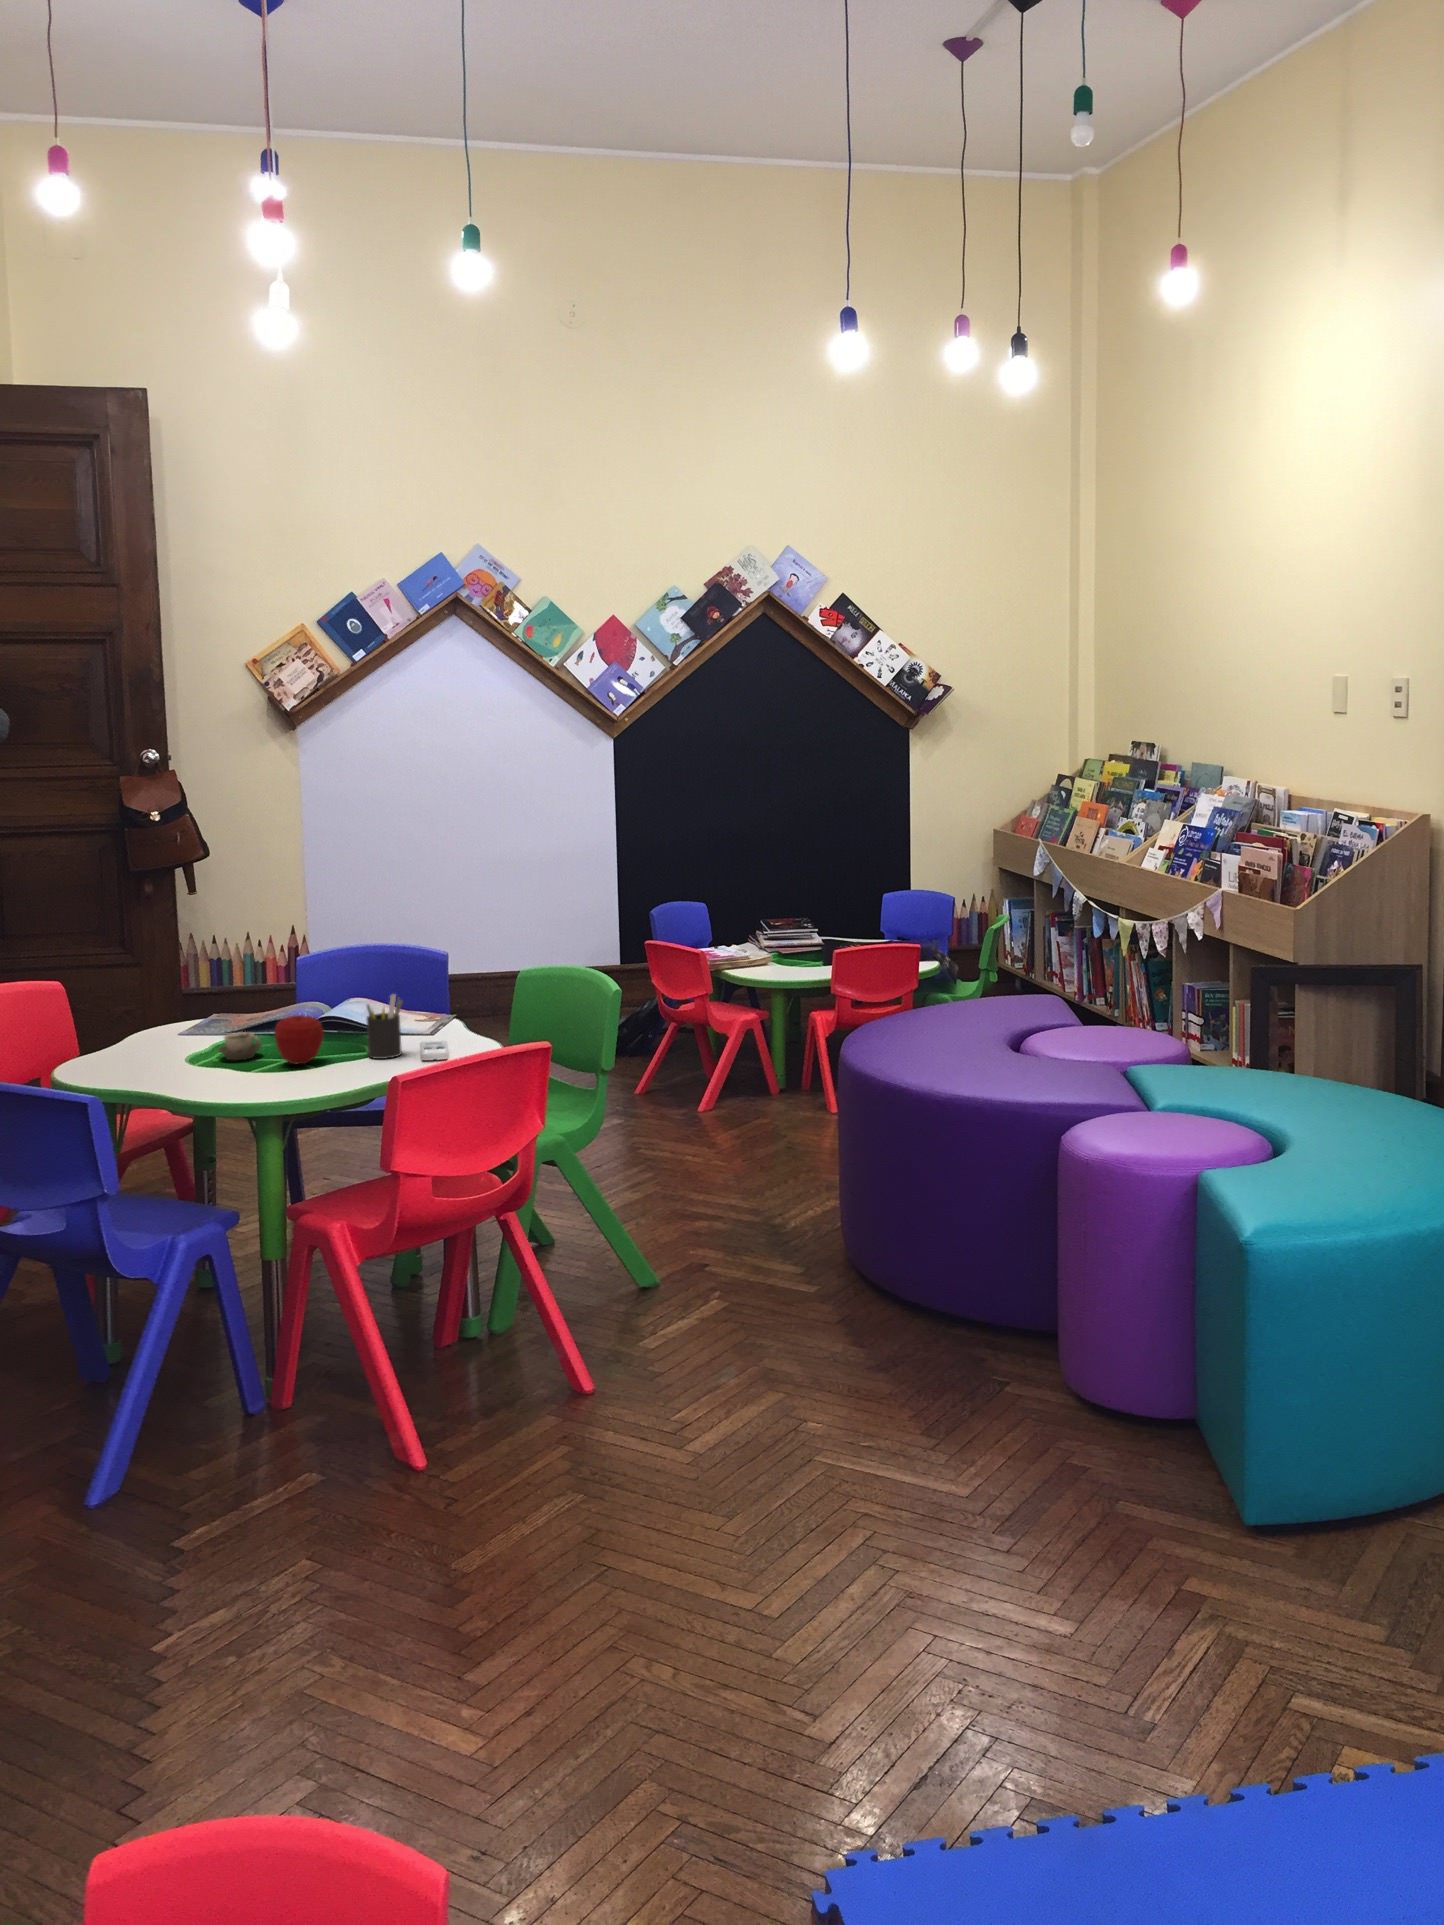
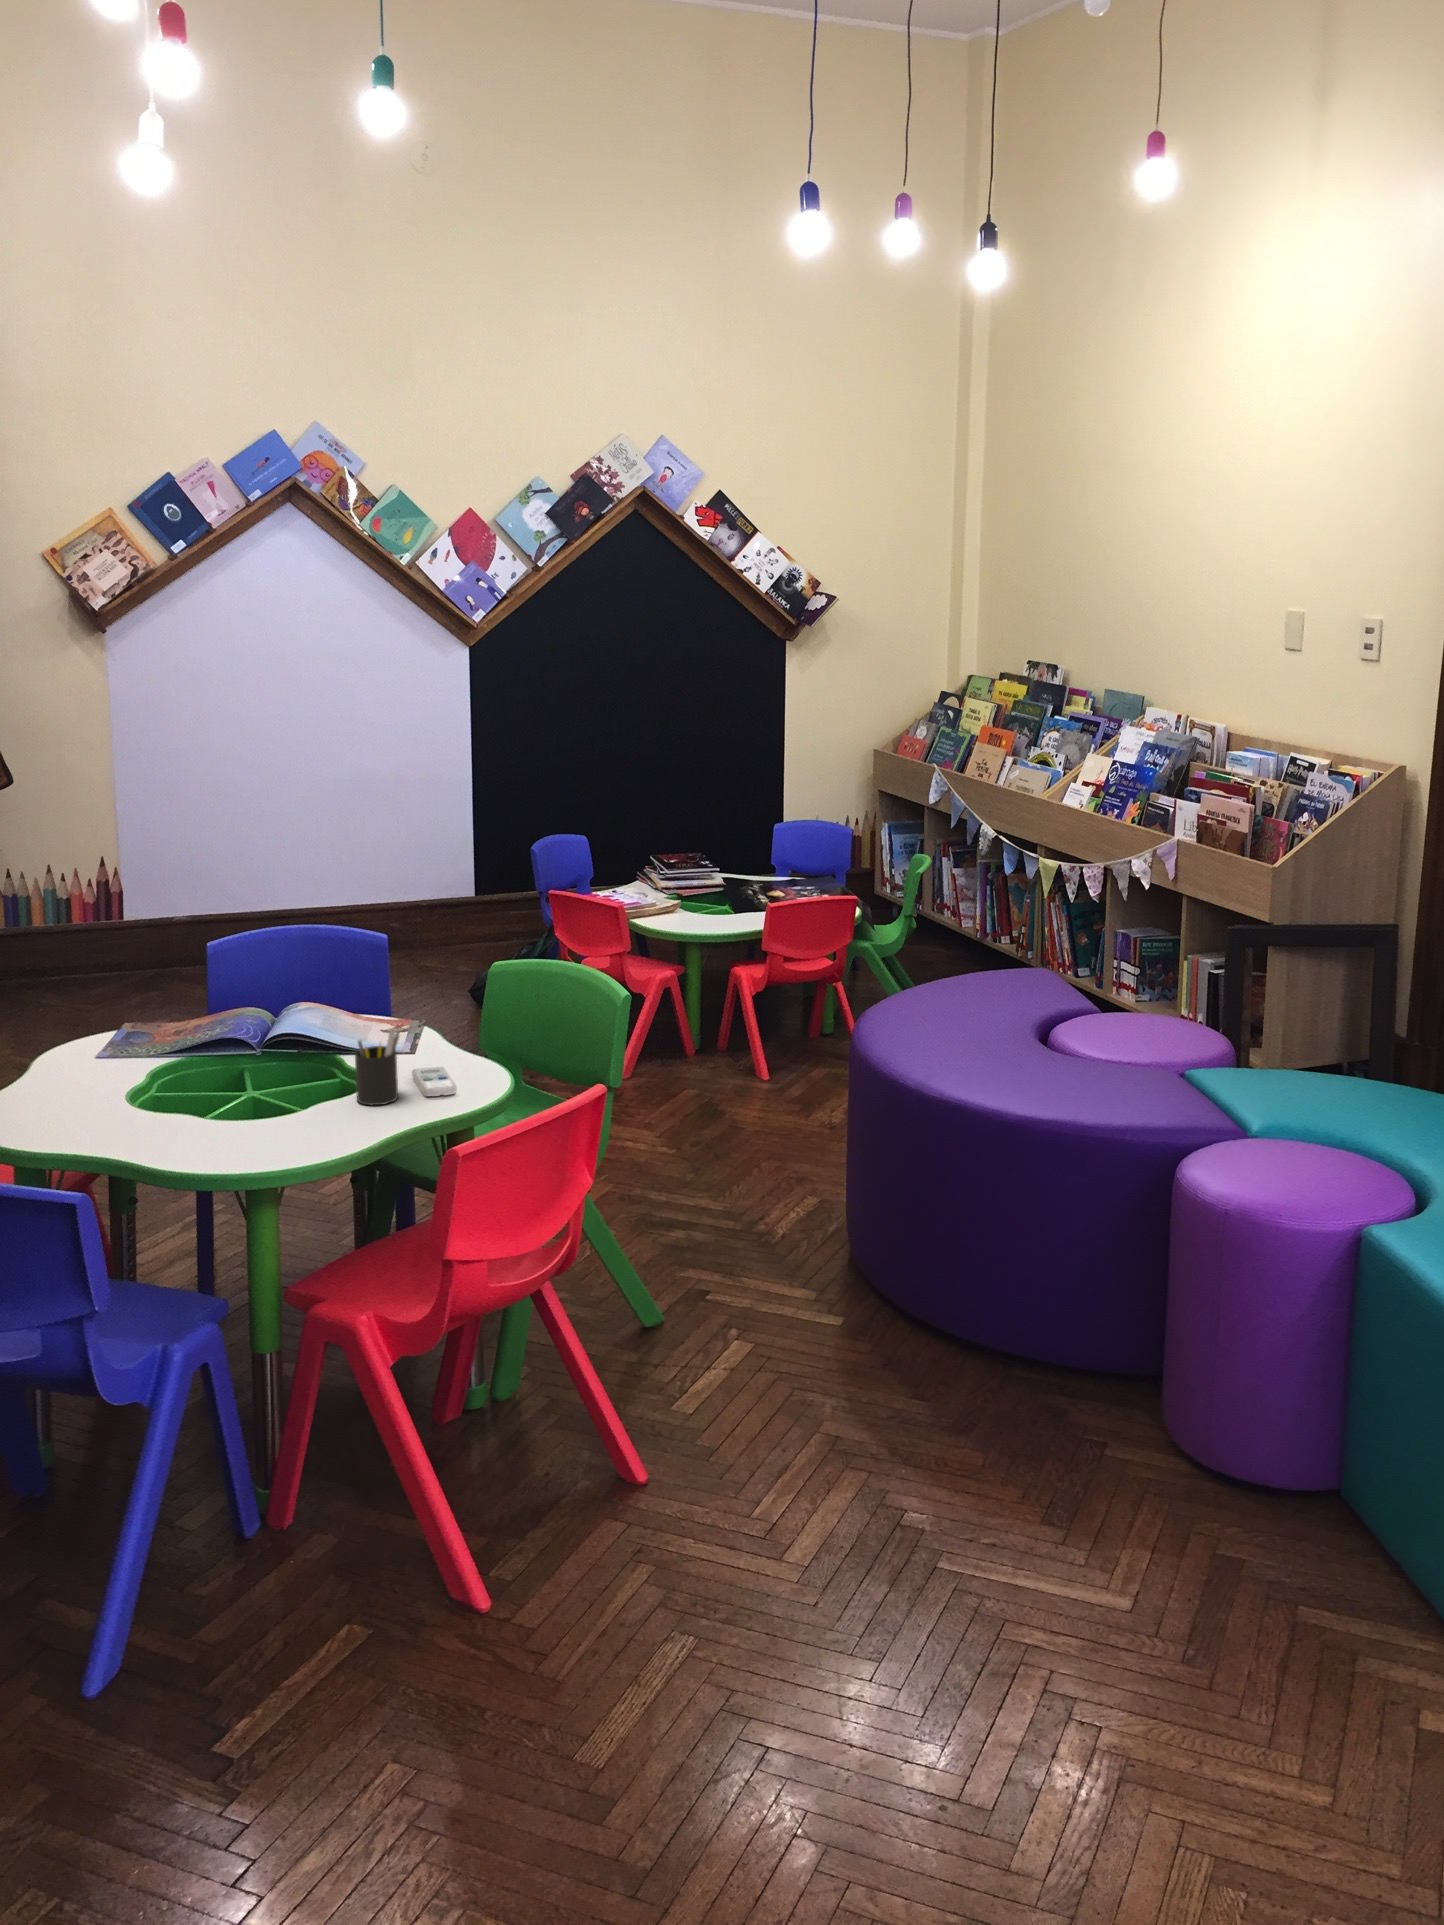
apple: present [274,1015,324,1064] -> none [241,1055,305,1118]
cup: present [218,1032,262,1060] -> none [159,1073,216,1112]

